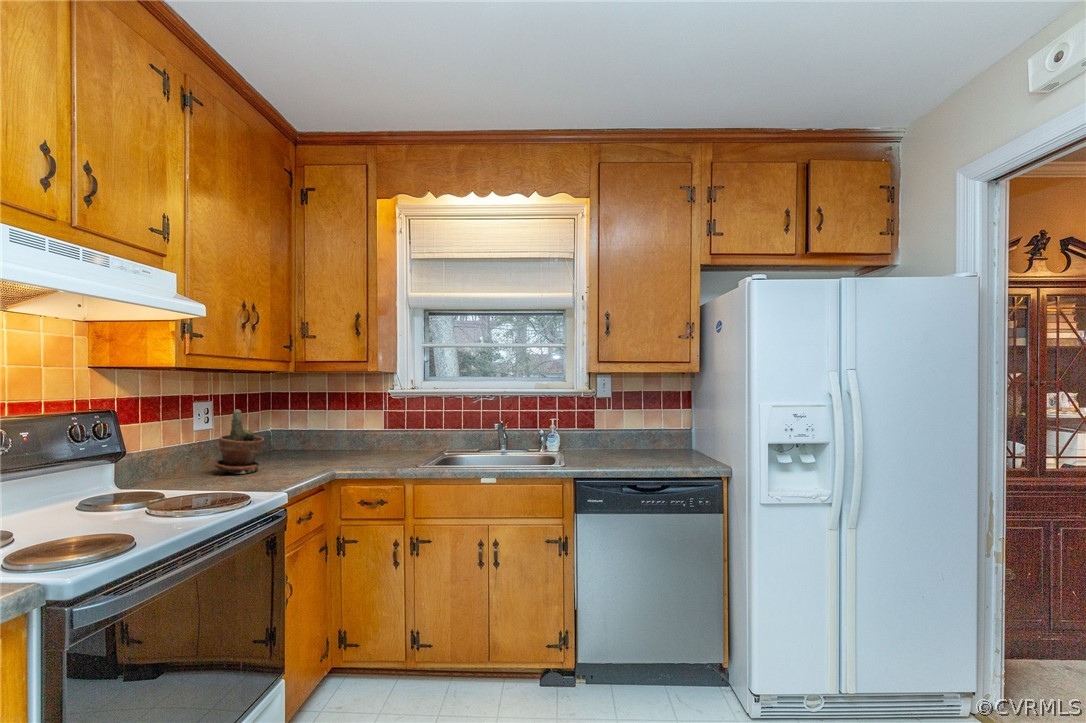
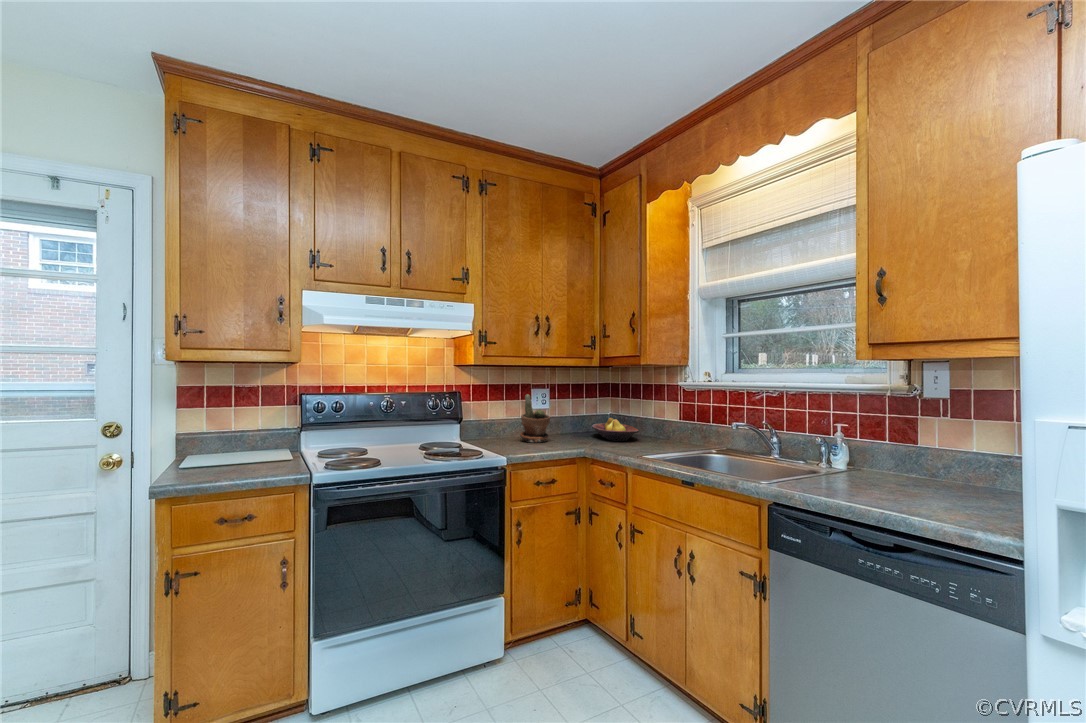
fruit bowl: none [274,433,349,458] -> present [592,418,639,441]

